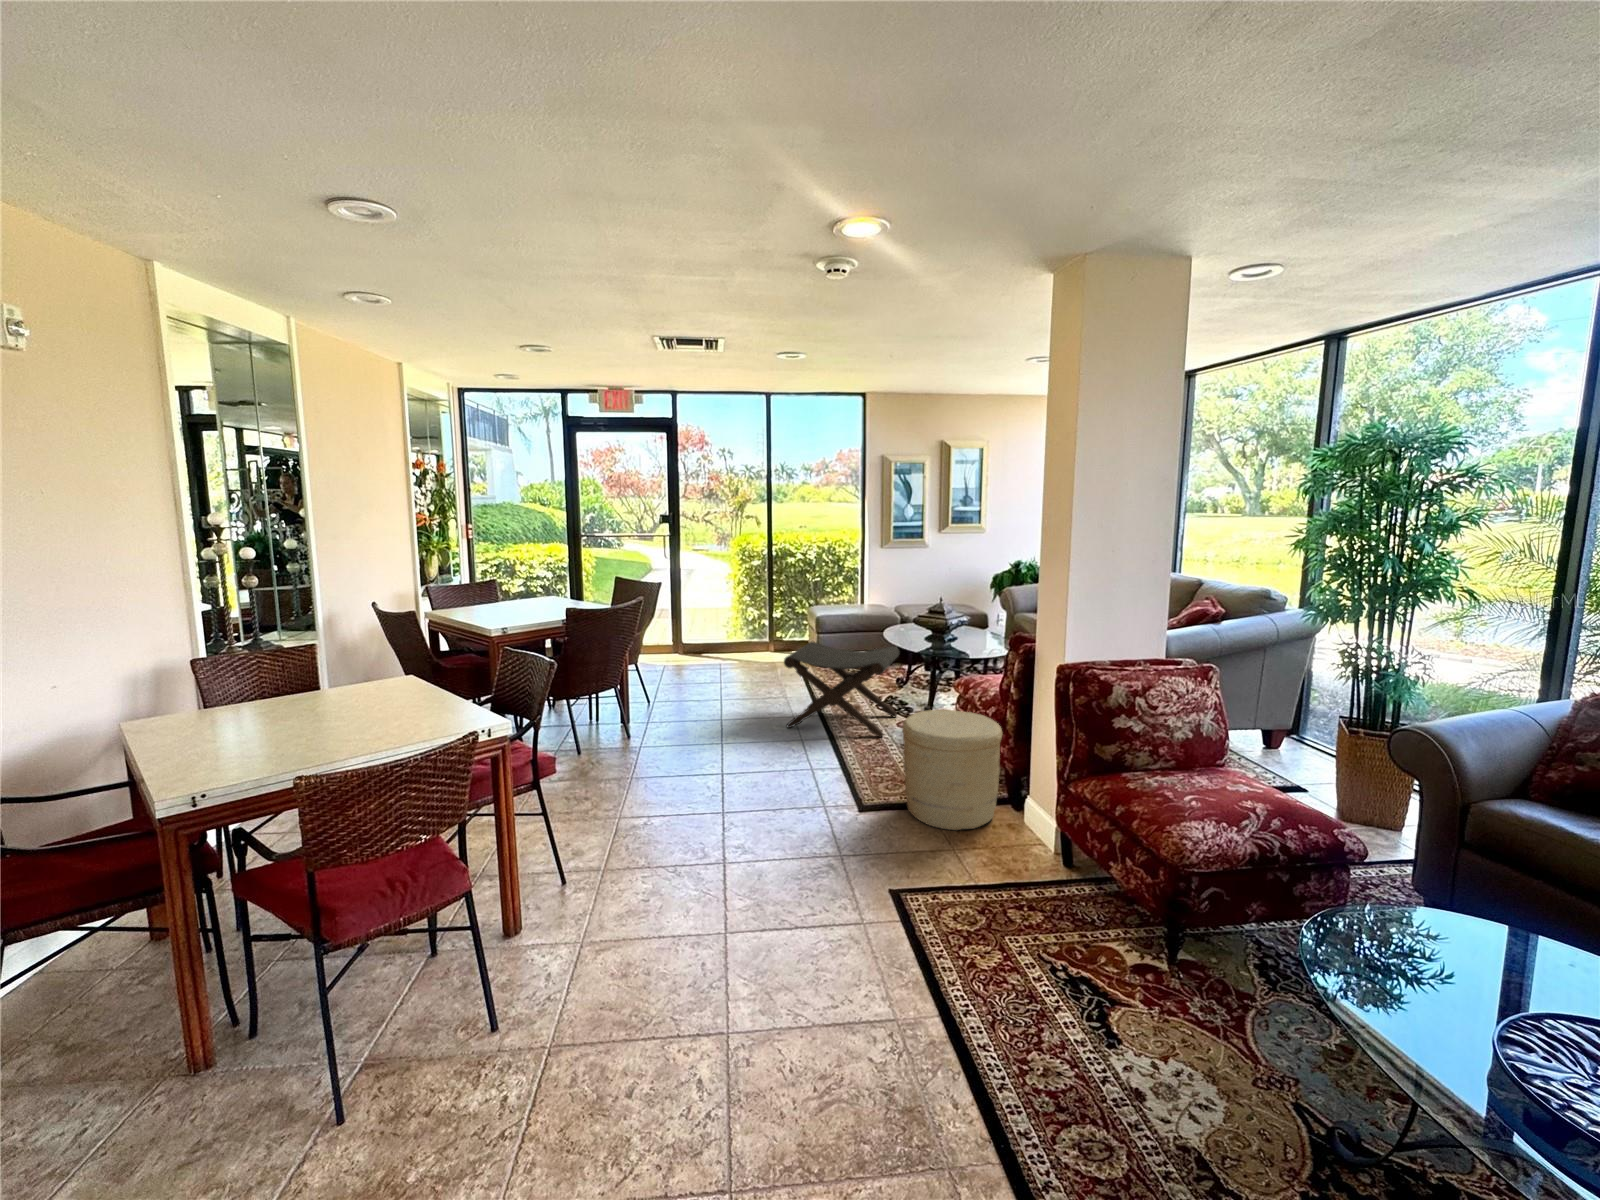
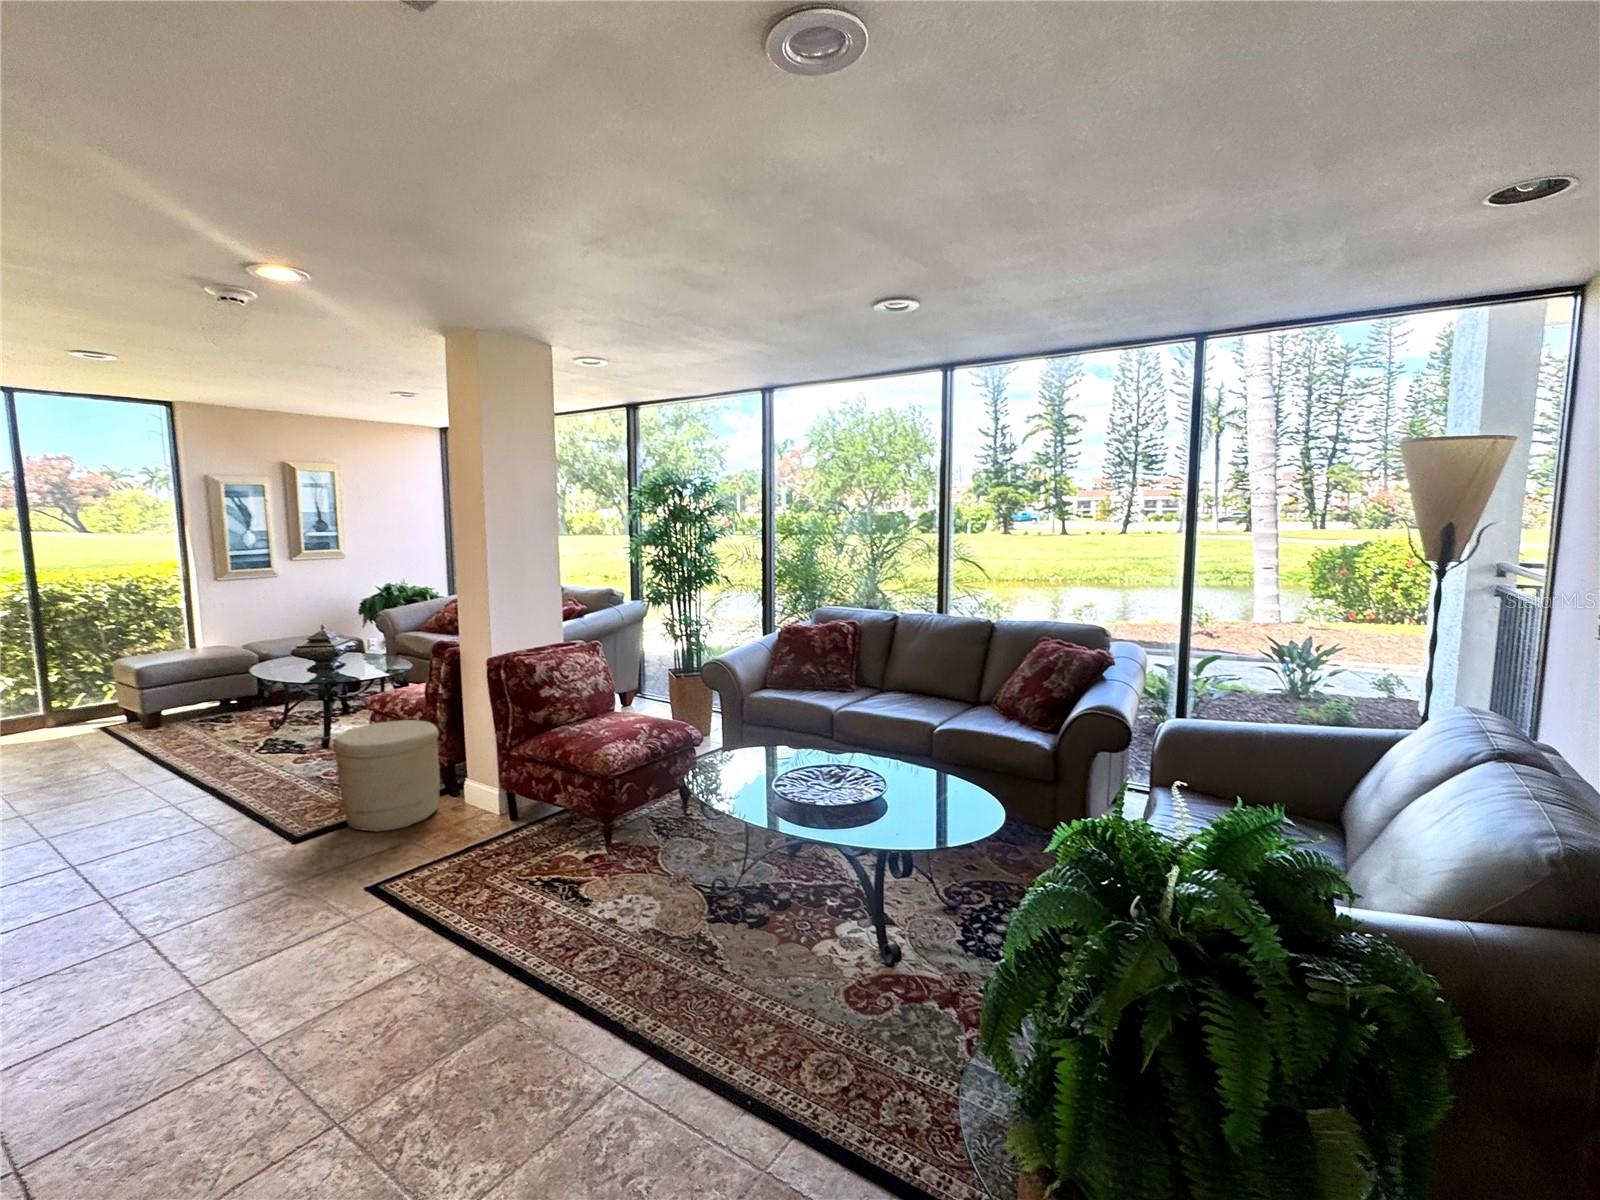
footstool: present [784,642,899,737] -> none [125,682,289,800]

